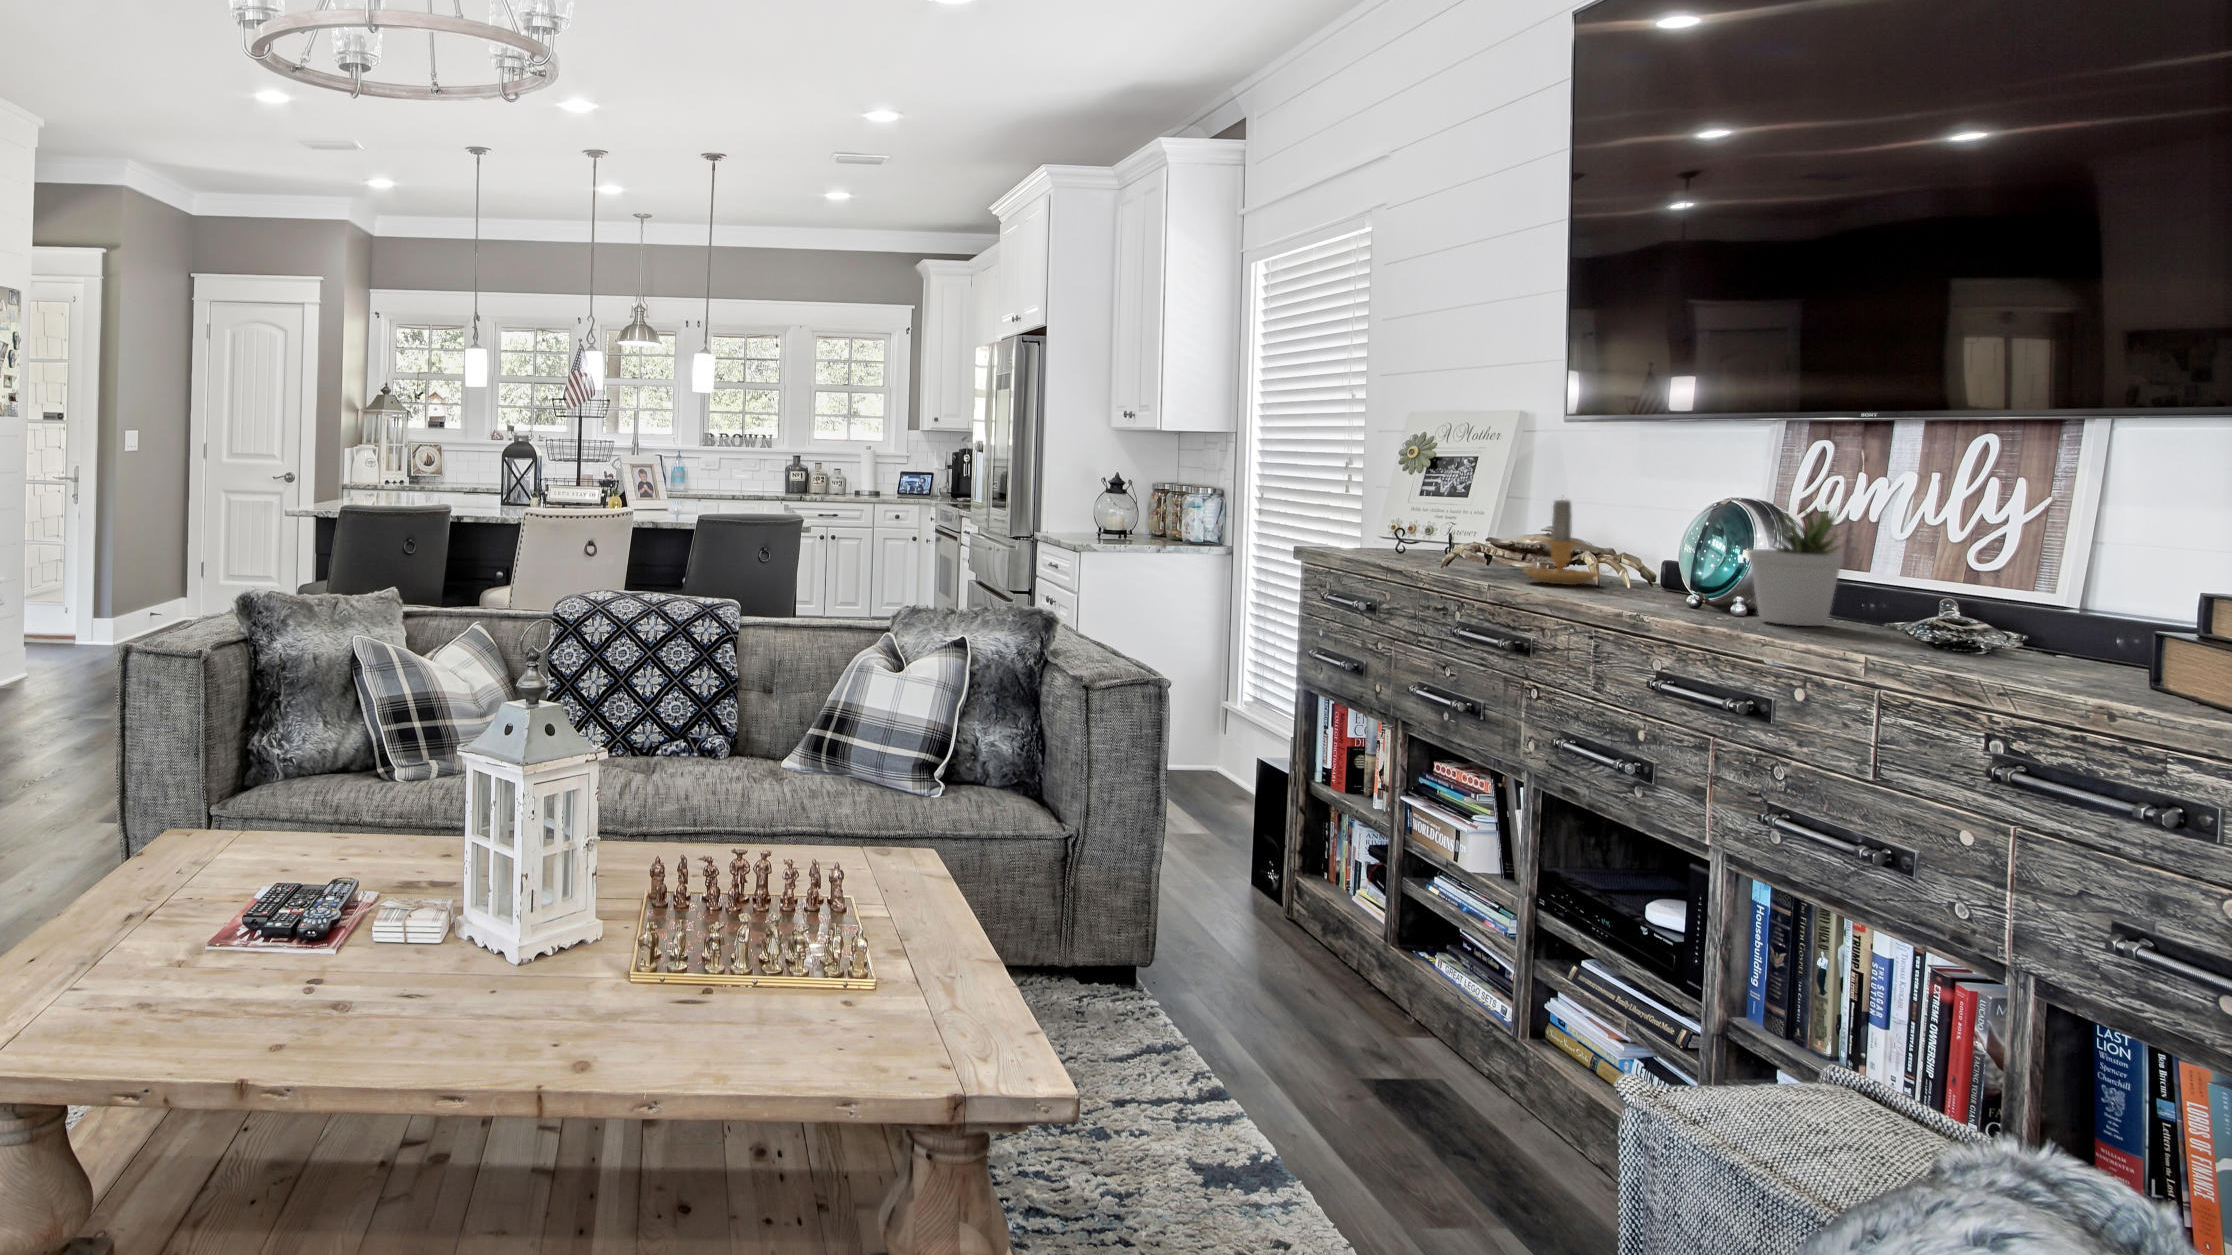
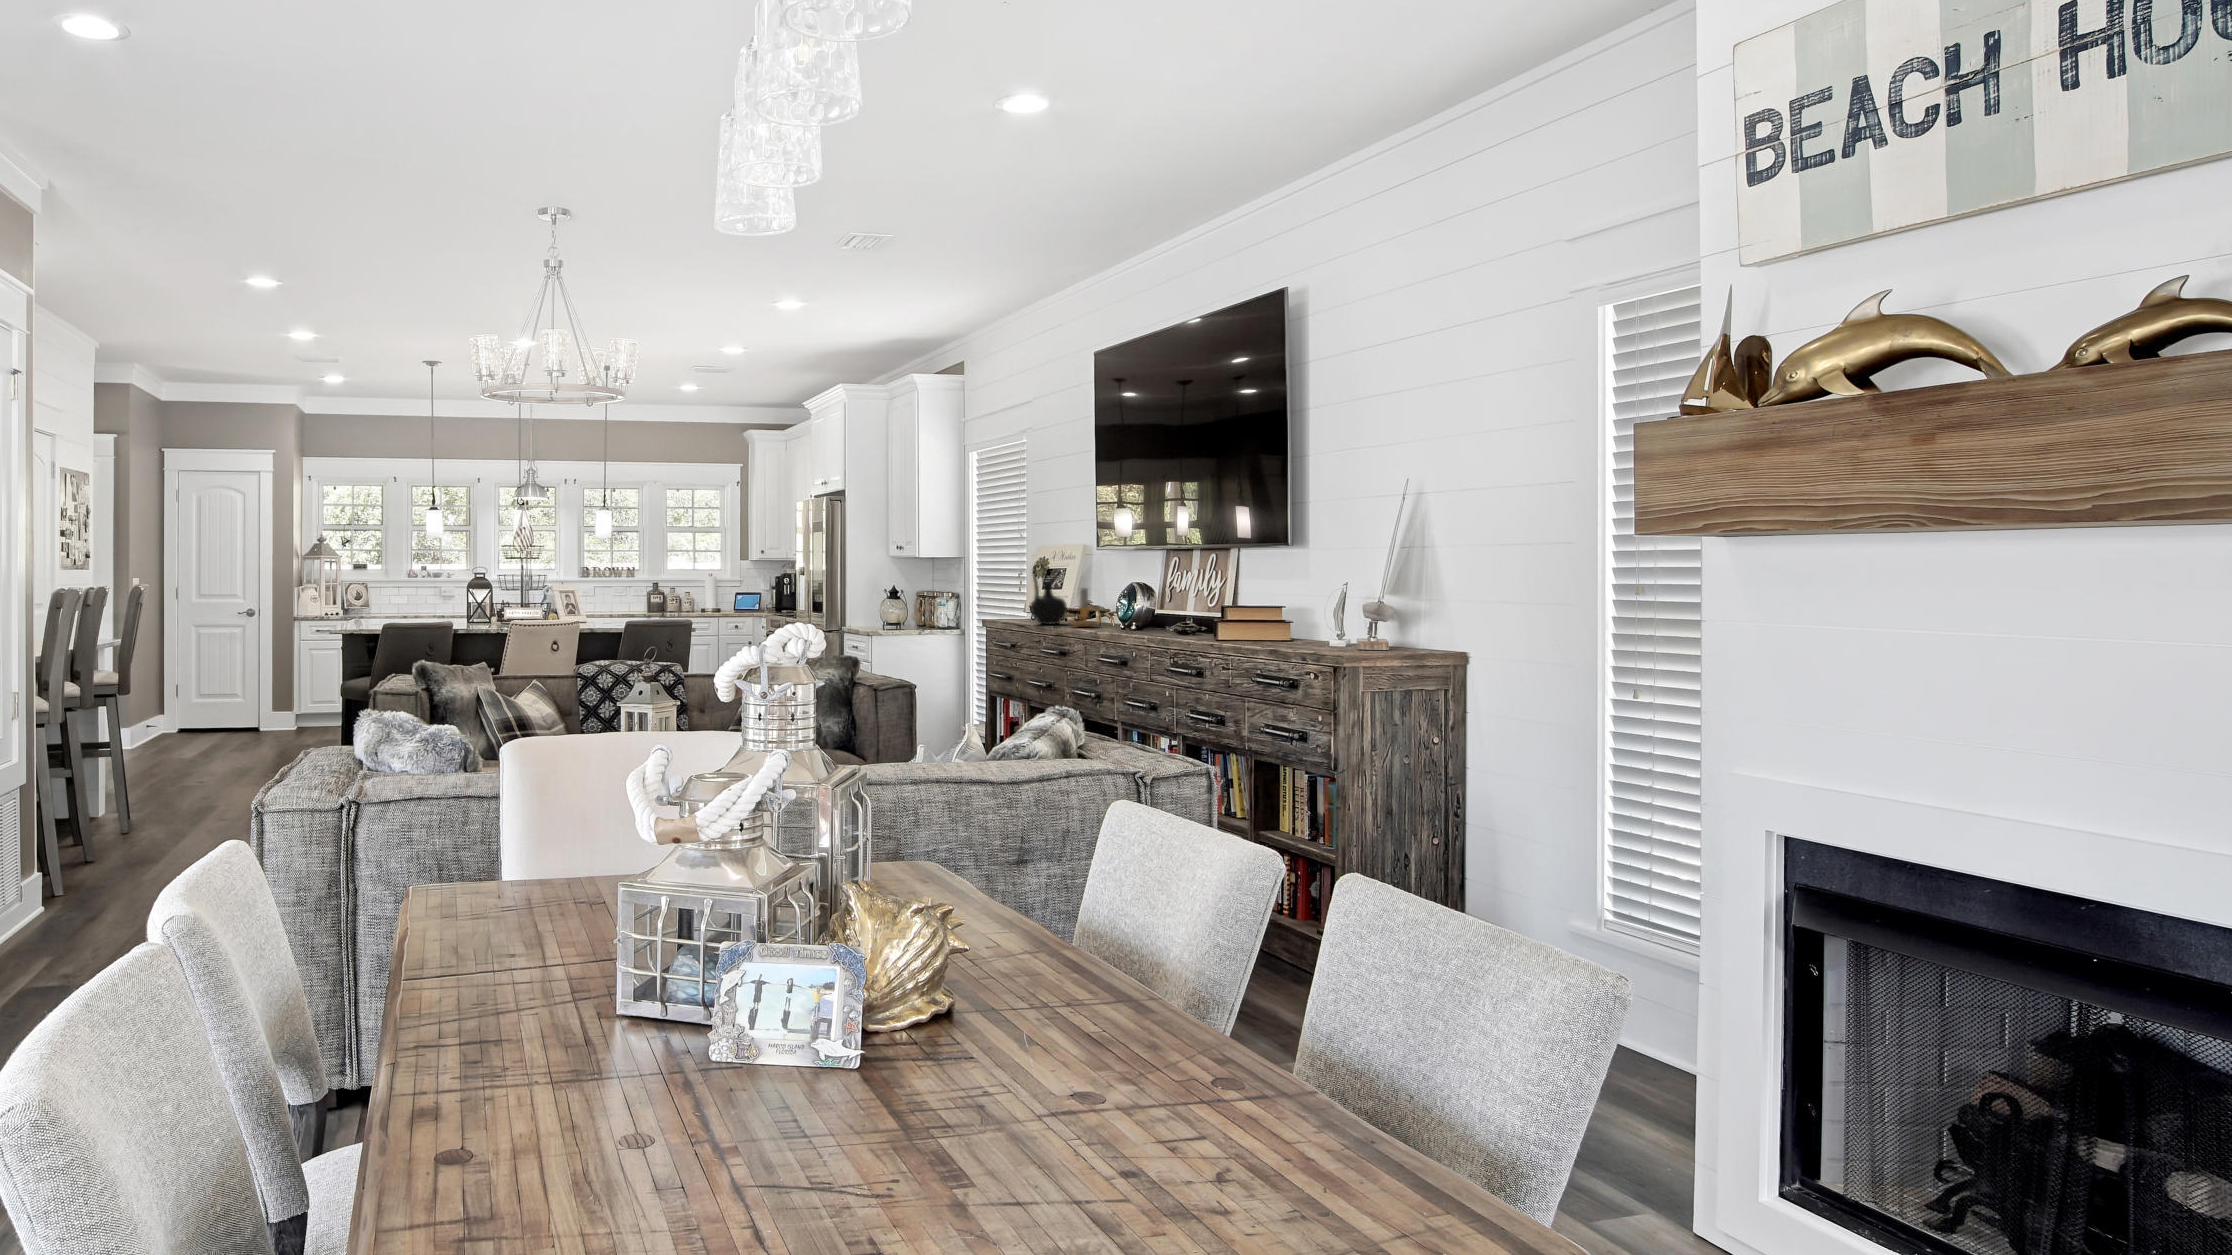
ceramic jug: none [1417,444,1501,569] -> present [1030,564,1067,624]
potted plant: present [1748,510,1844,626] -> none [1131,583,1164,633]

